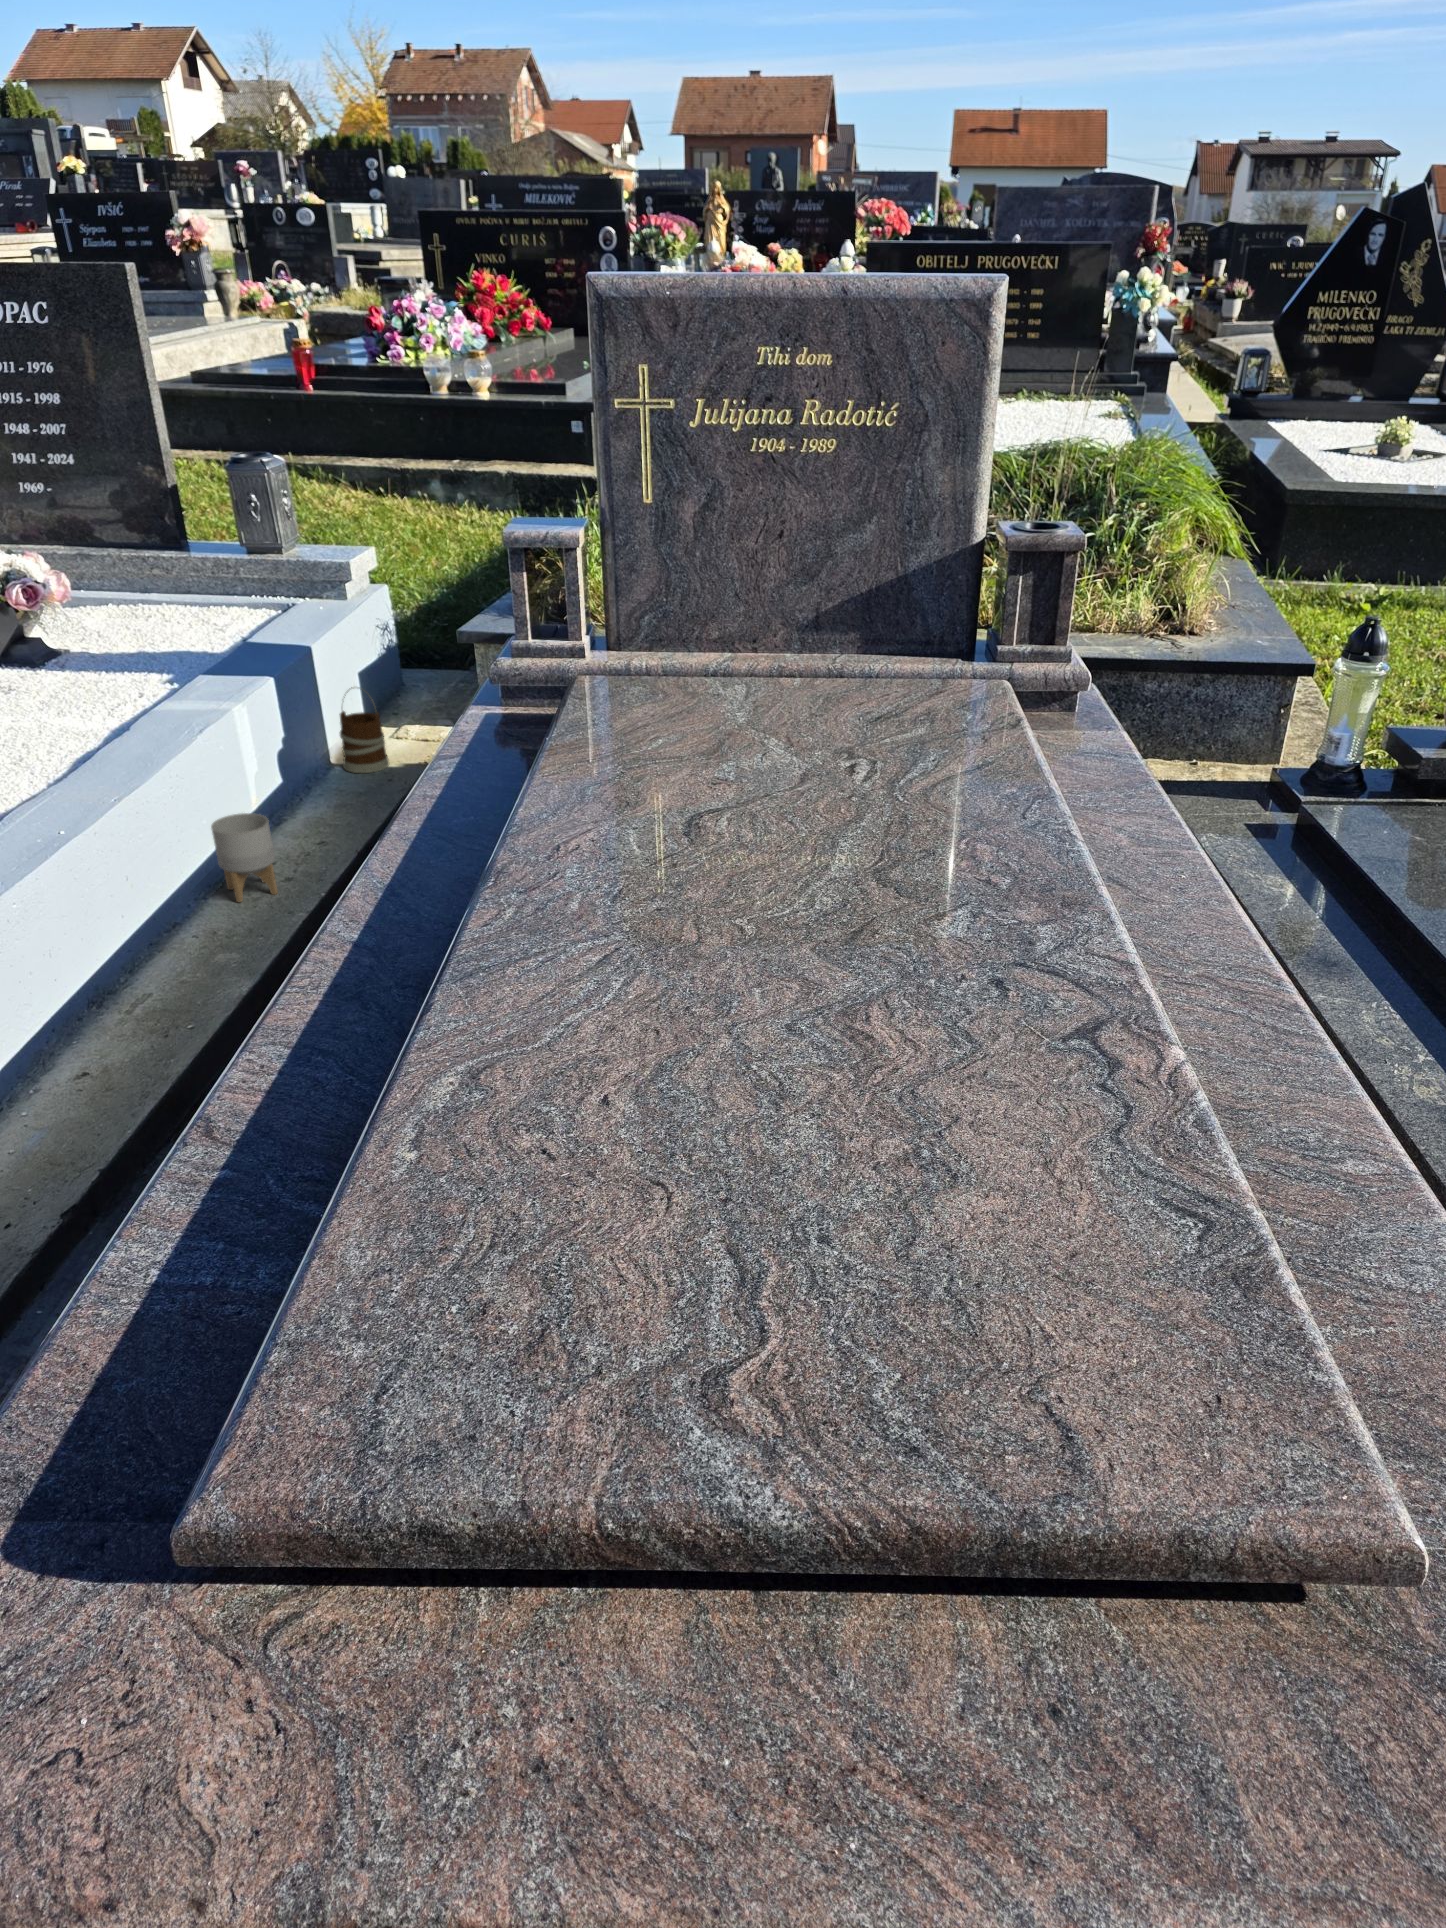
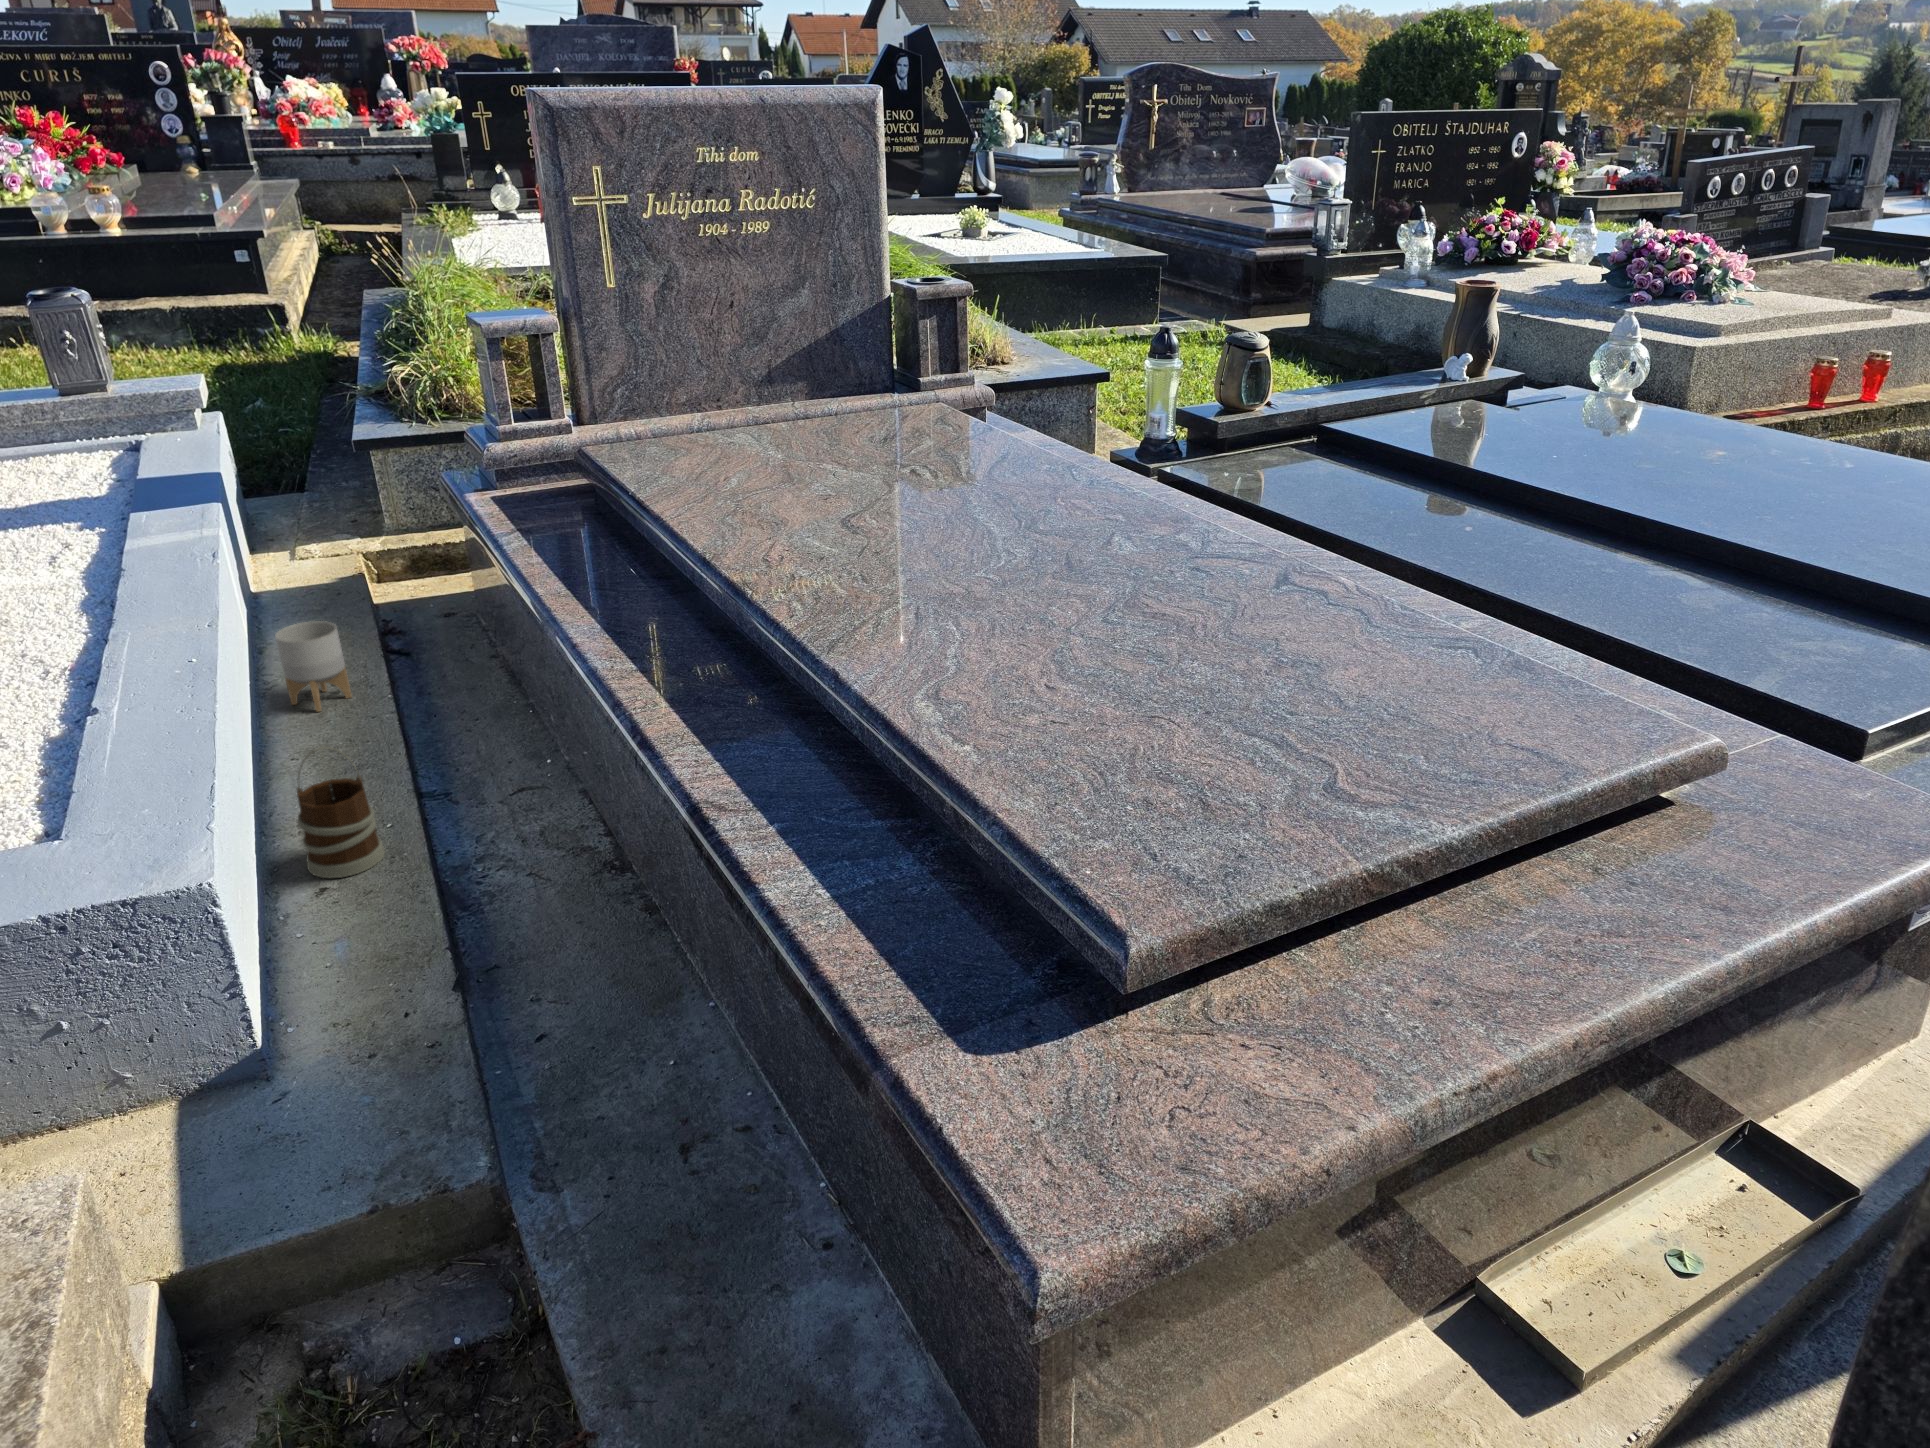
wooden bucket: present [340,687,389,773] -> present [297,747,385,878]

